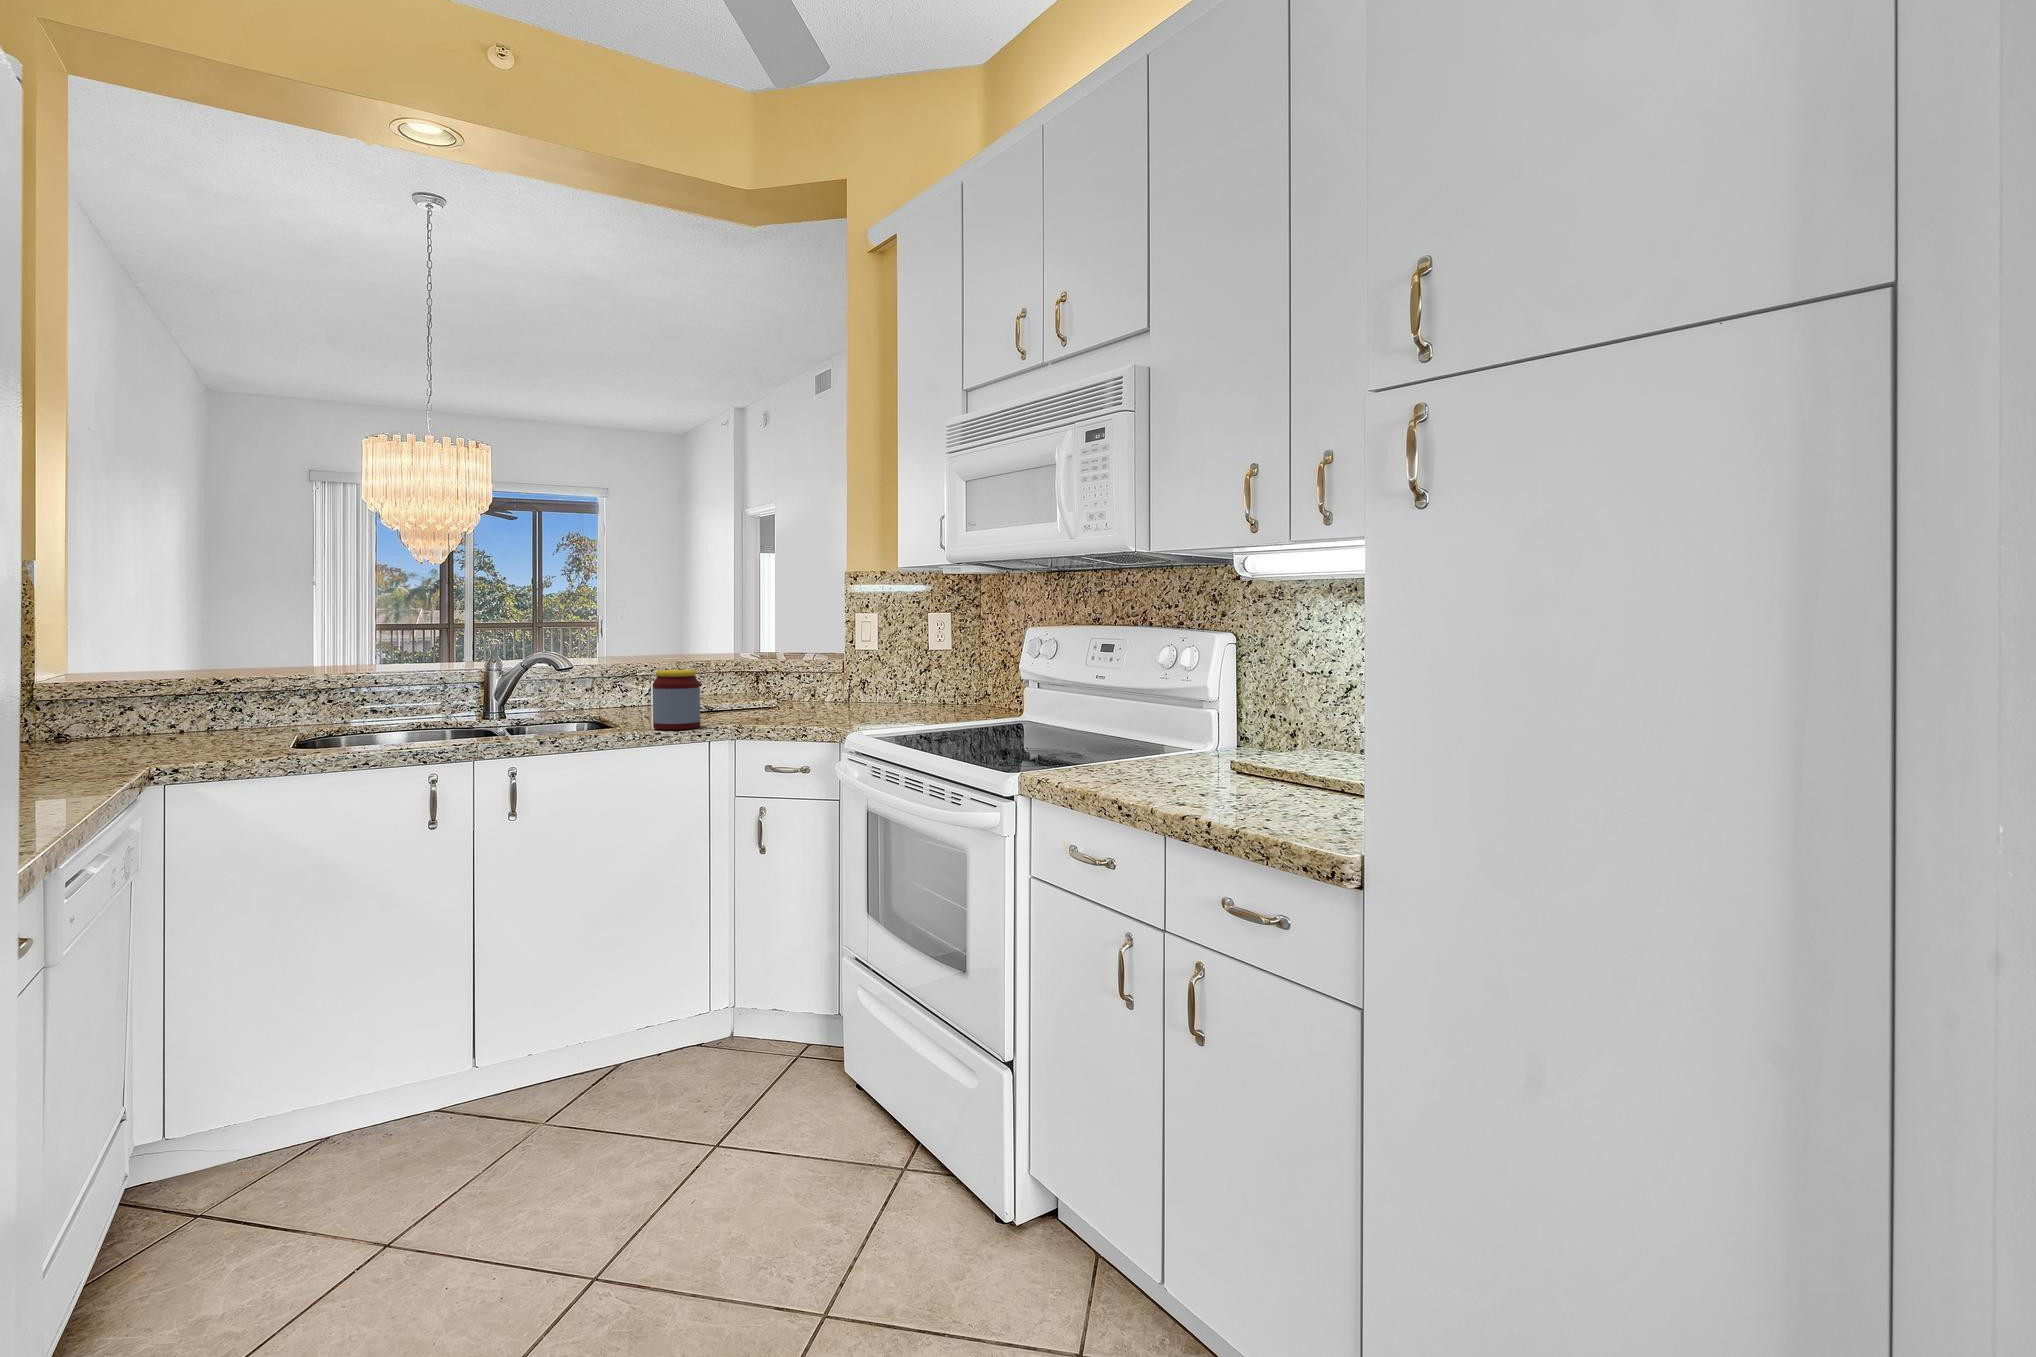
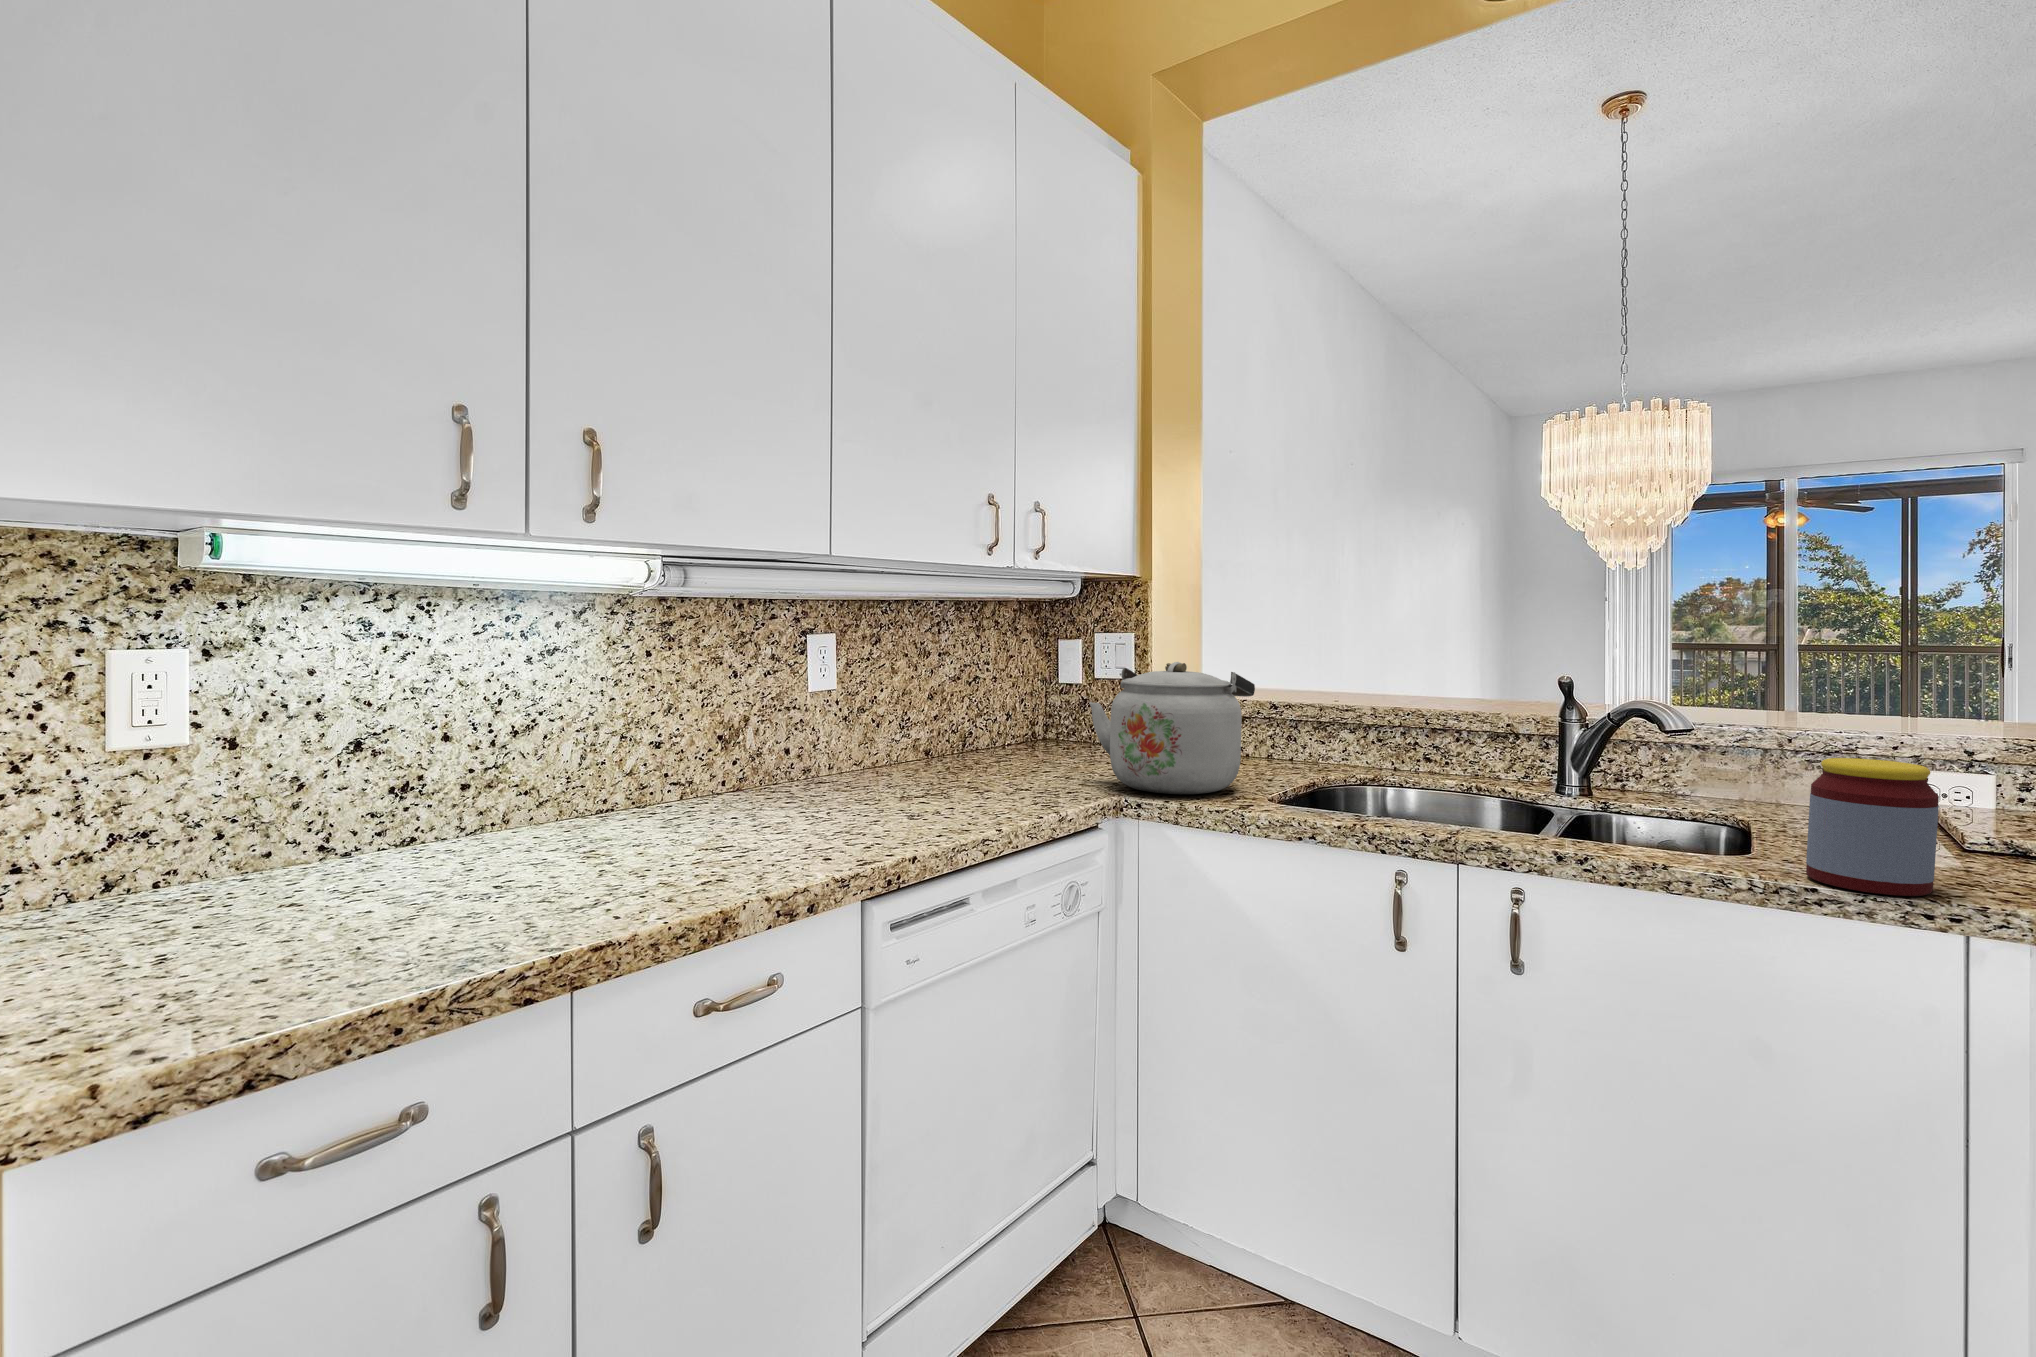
kettle: none [58,640,254,760] -> present [1089,662,1255,794]

